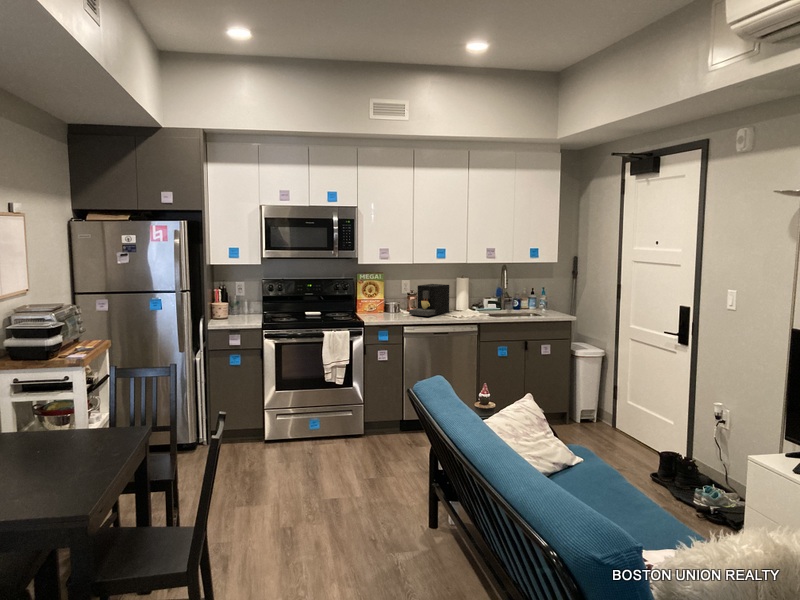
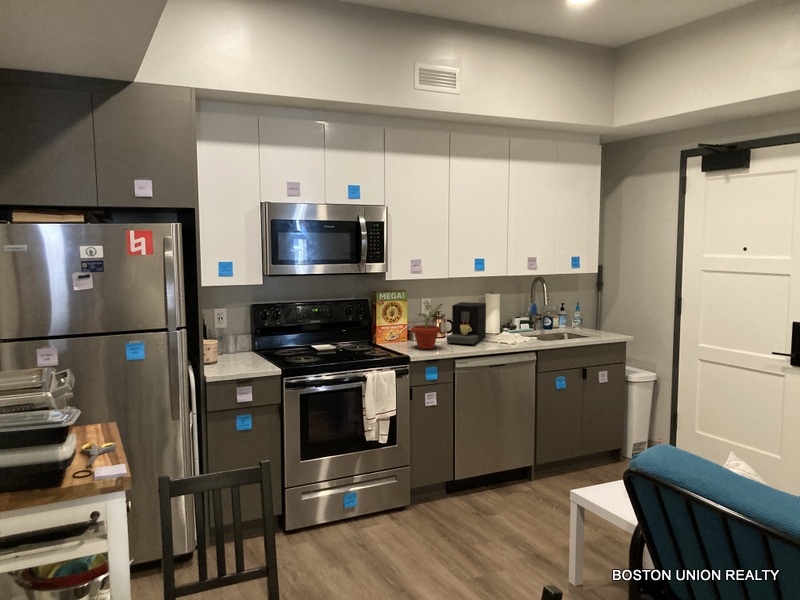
potted plant: none [377,280,403,318] -> present [411,300,442,349]

